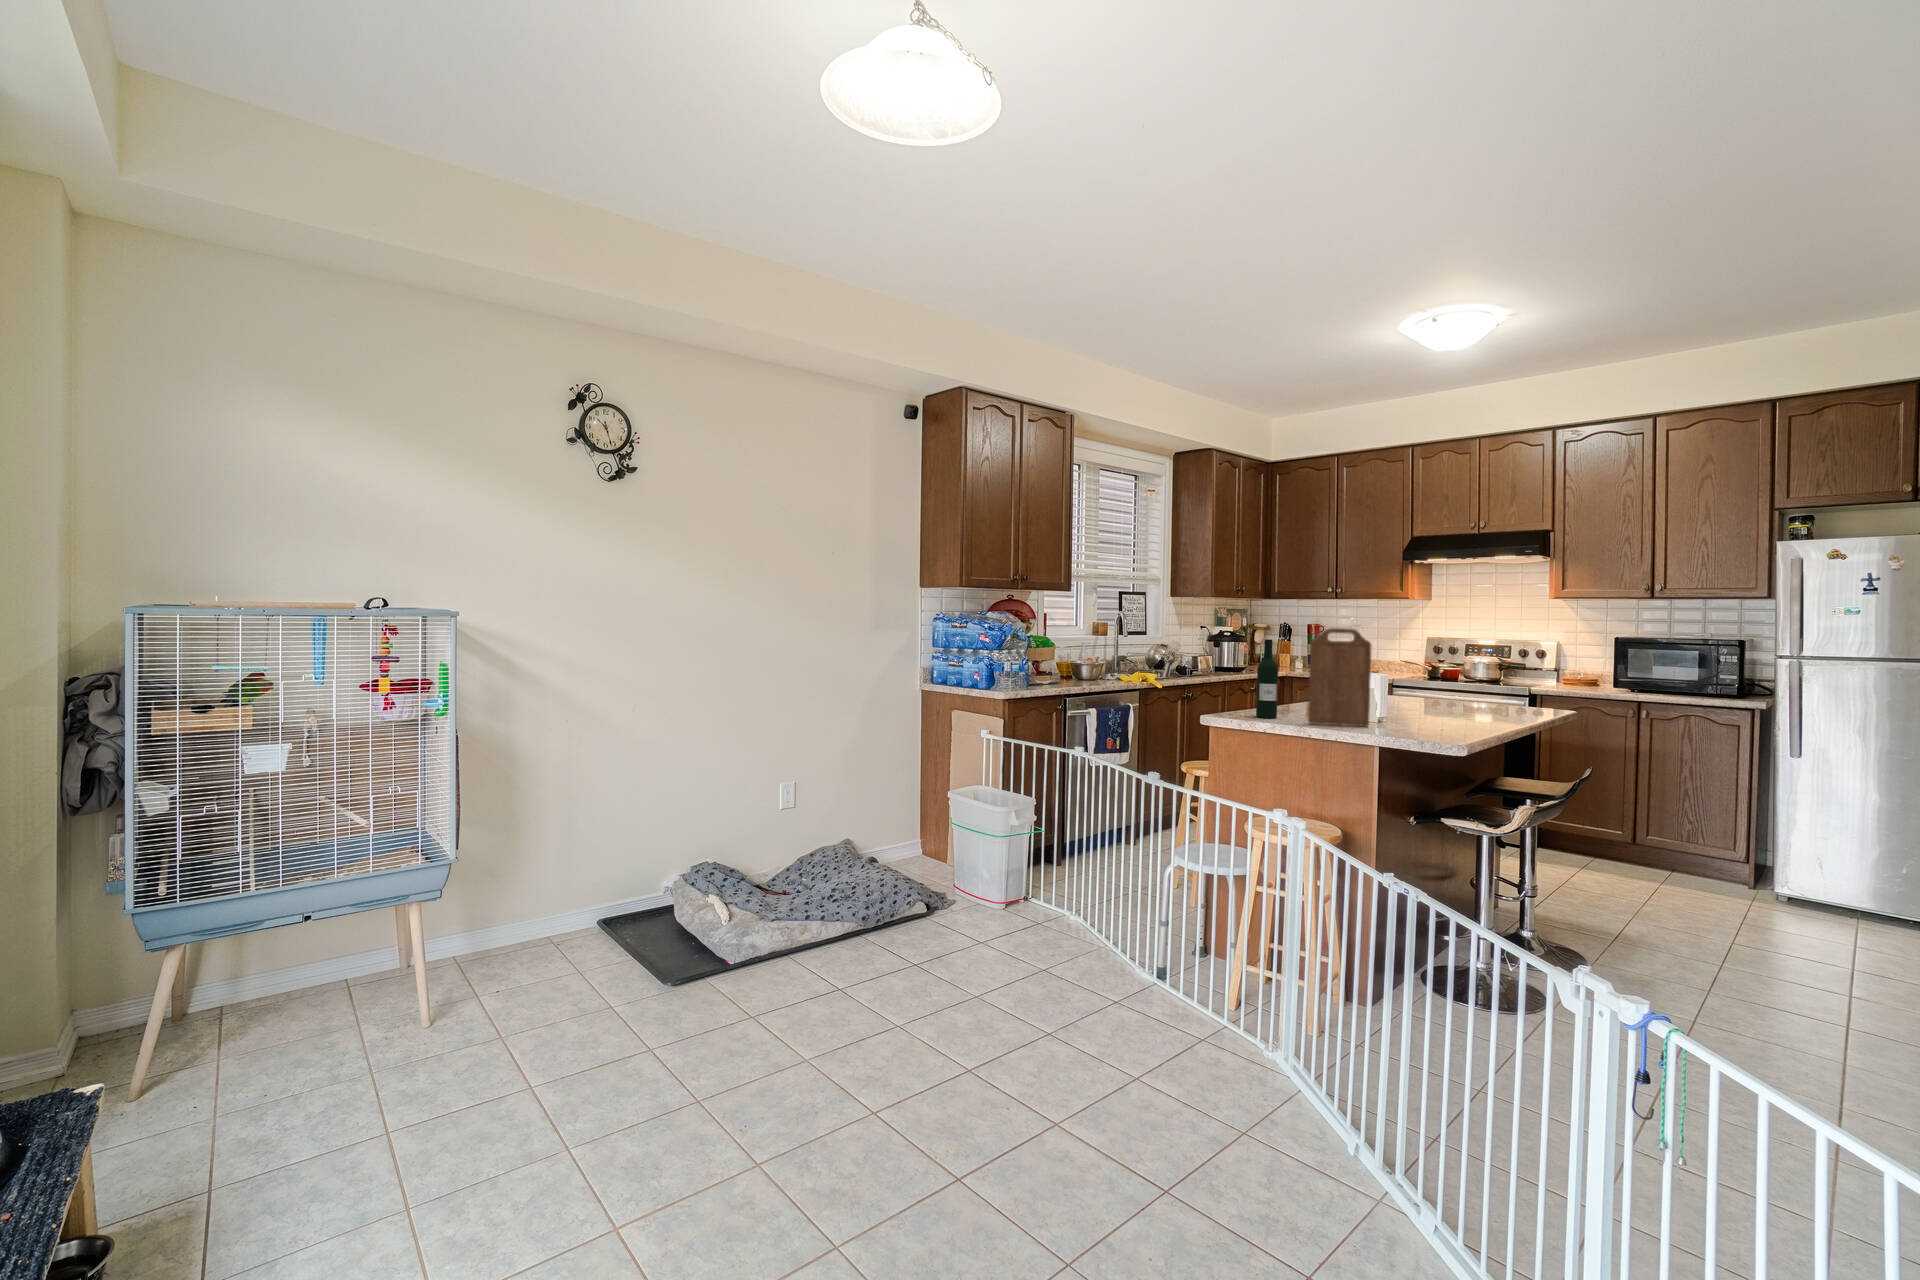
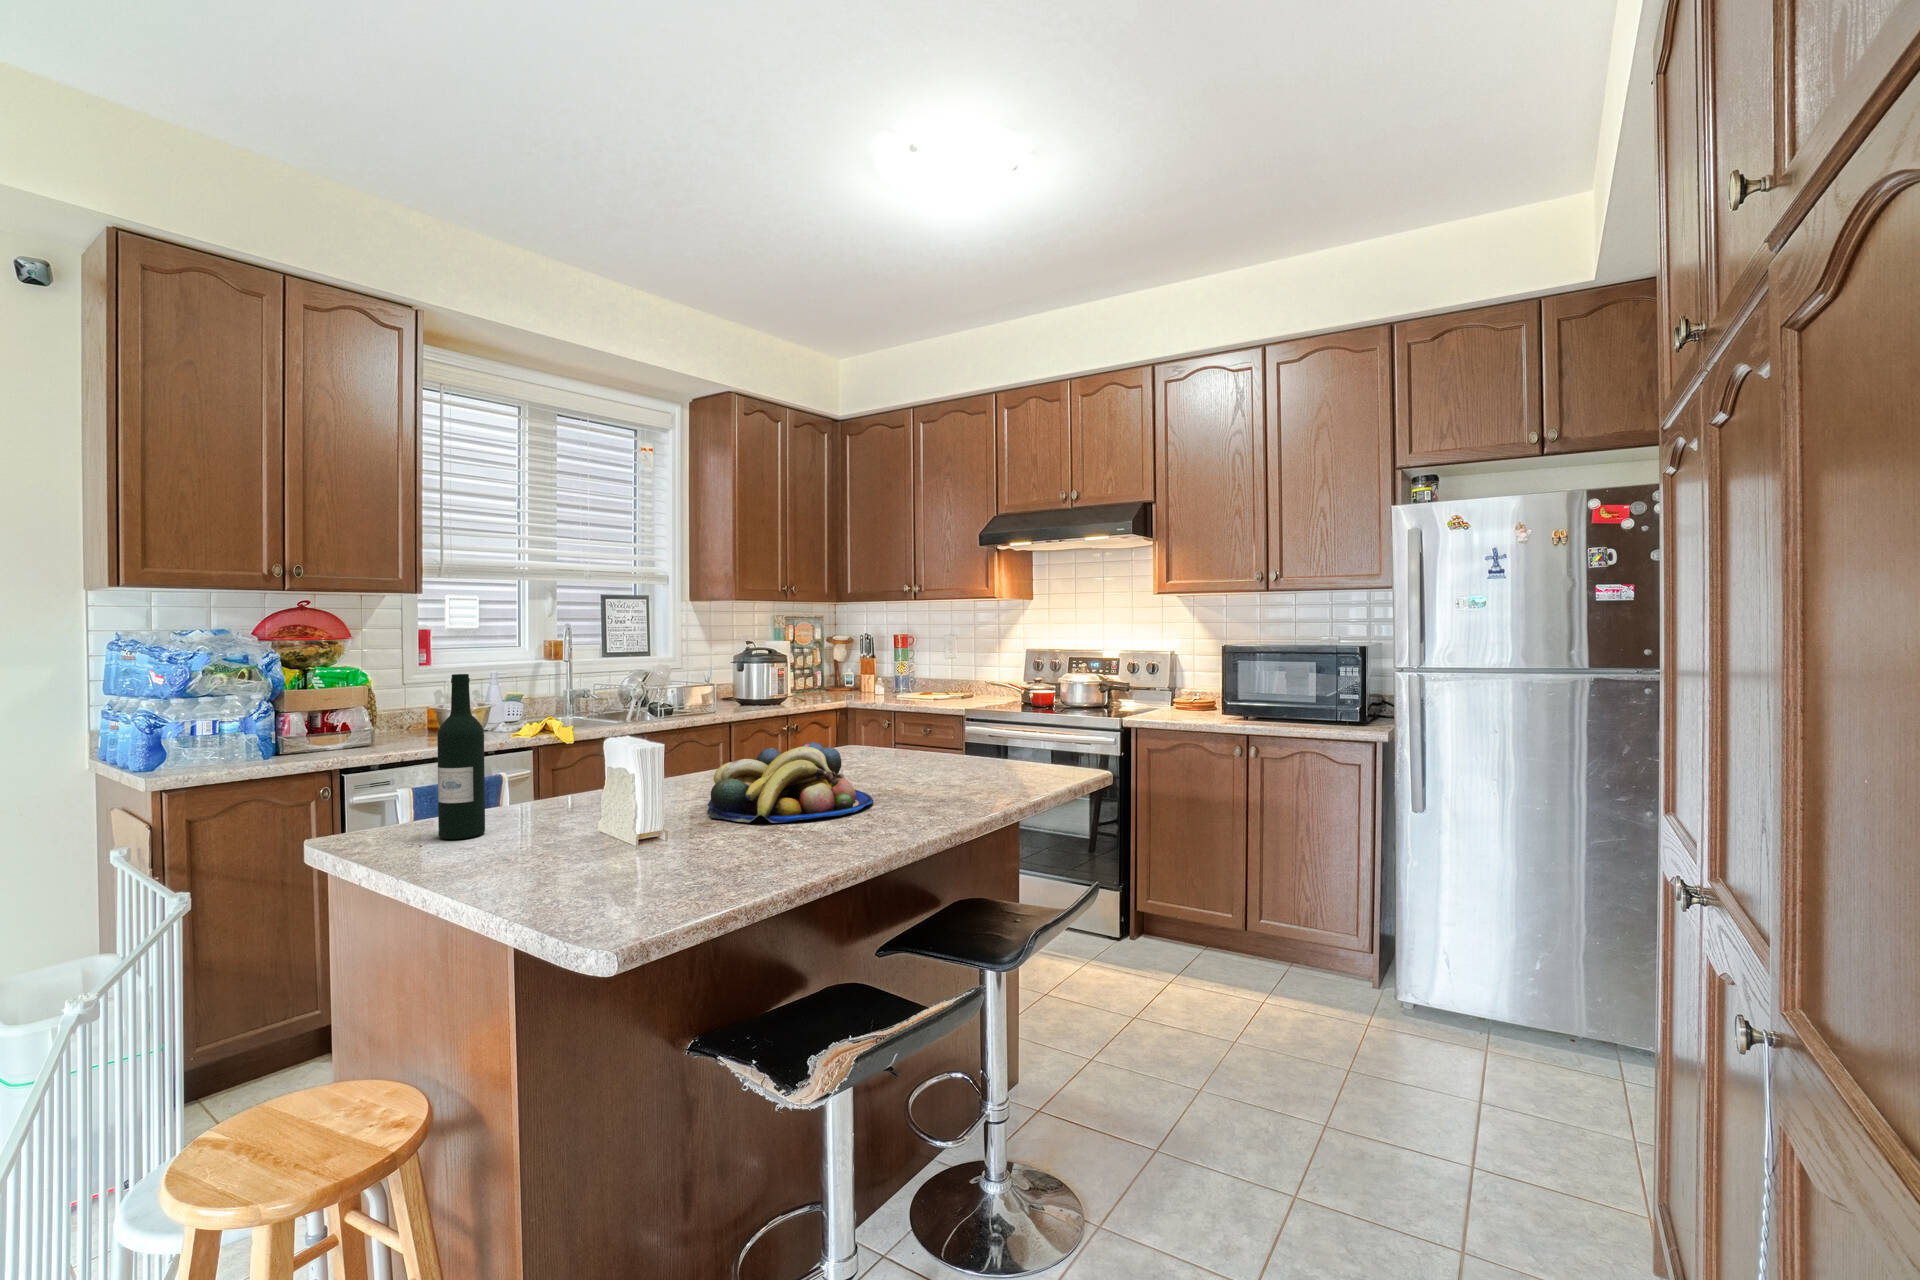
cutting board: present [1308,628,1372,727] -> none [484,650,601,861]
fruit bowl: none [1361,683,1460,720] -> present [708,742,873,823]

